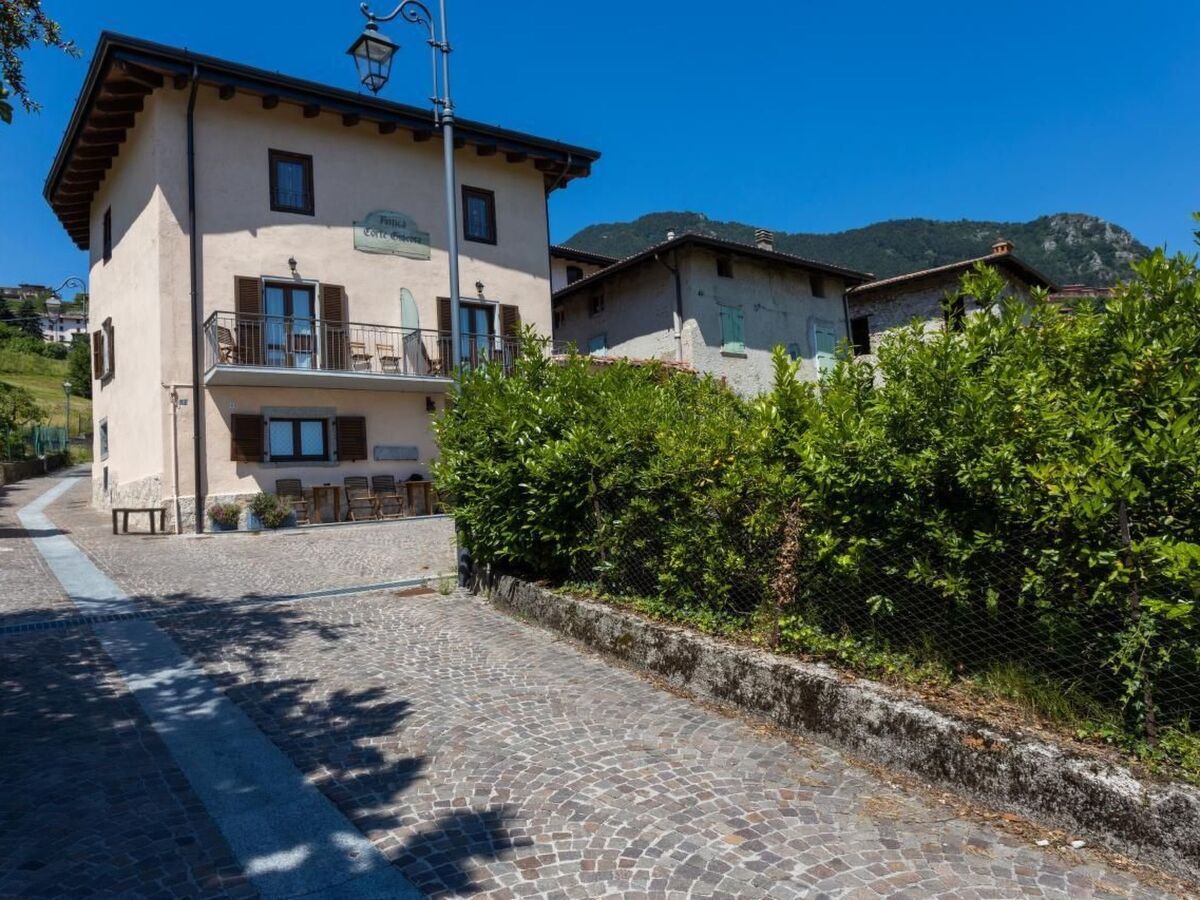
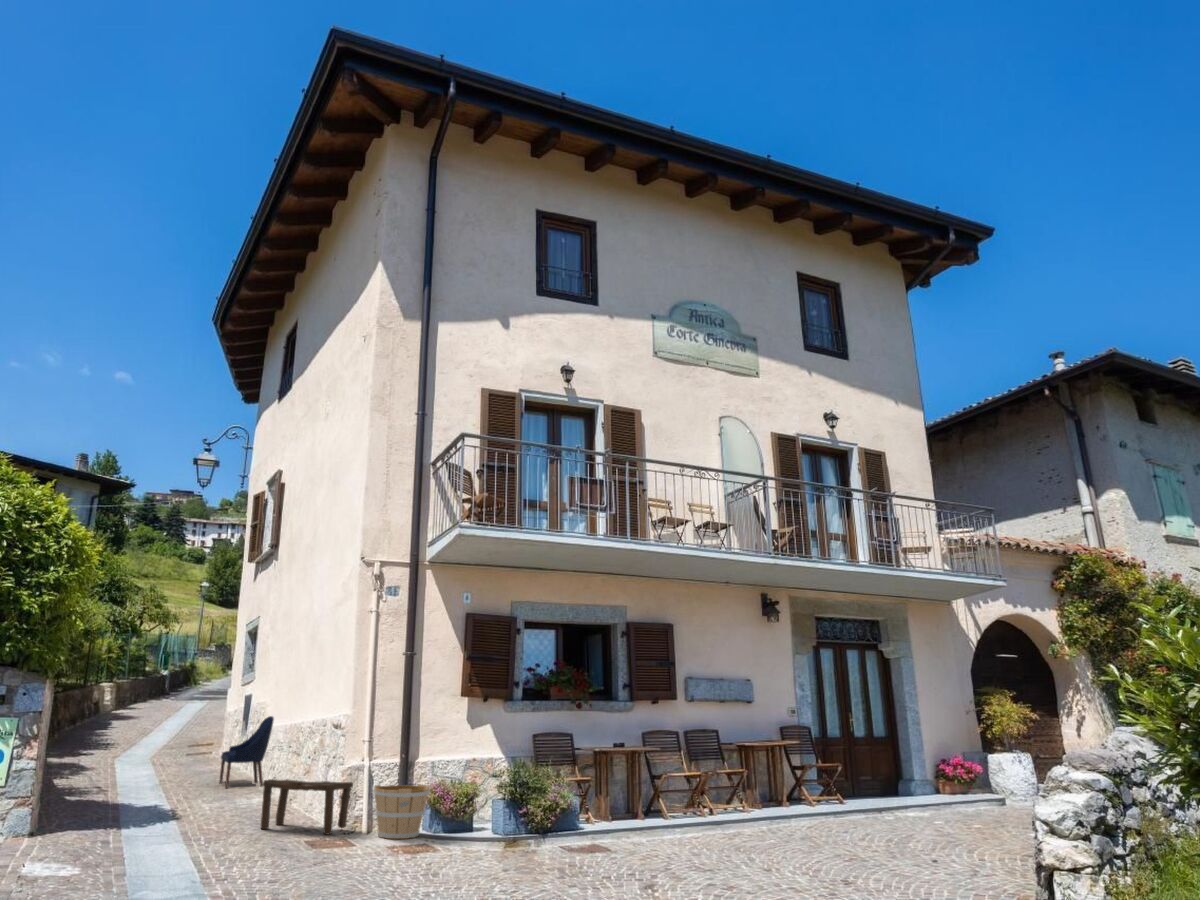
chair: none [88,478,121,520] -> present [219,716,274,788]
wooden bucket: none [178,507,212,534] -> present [374,784,429,839]

